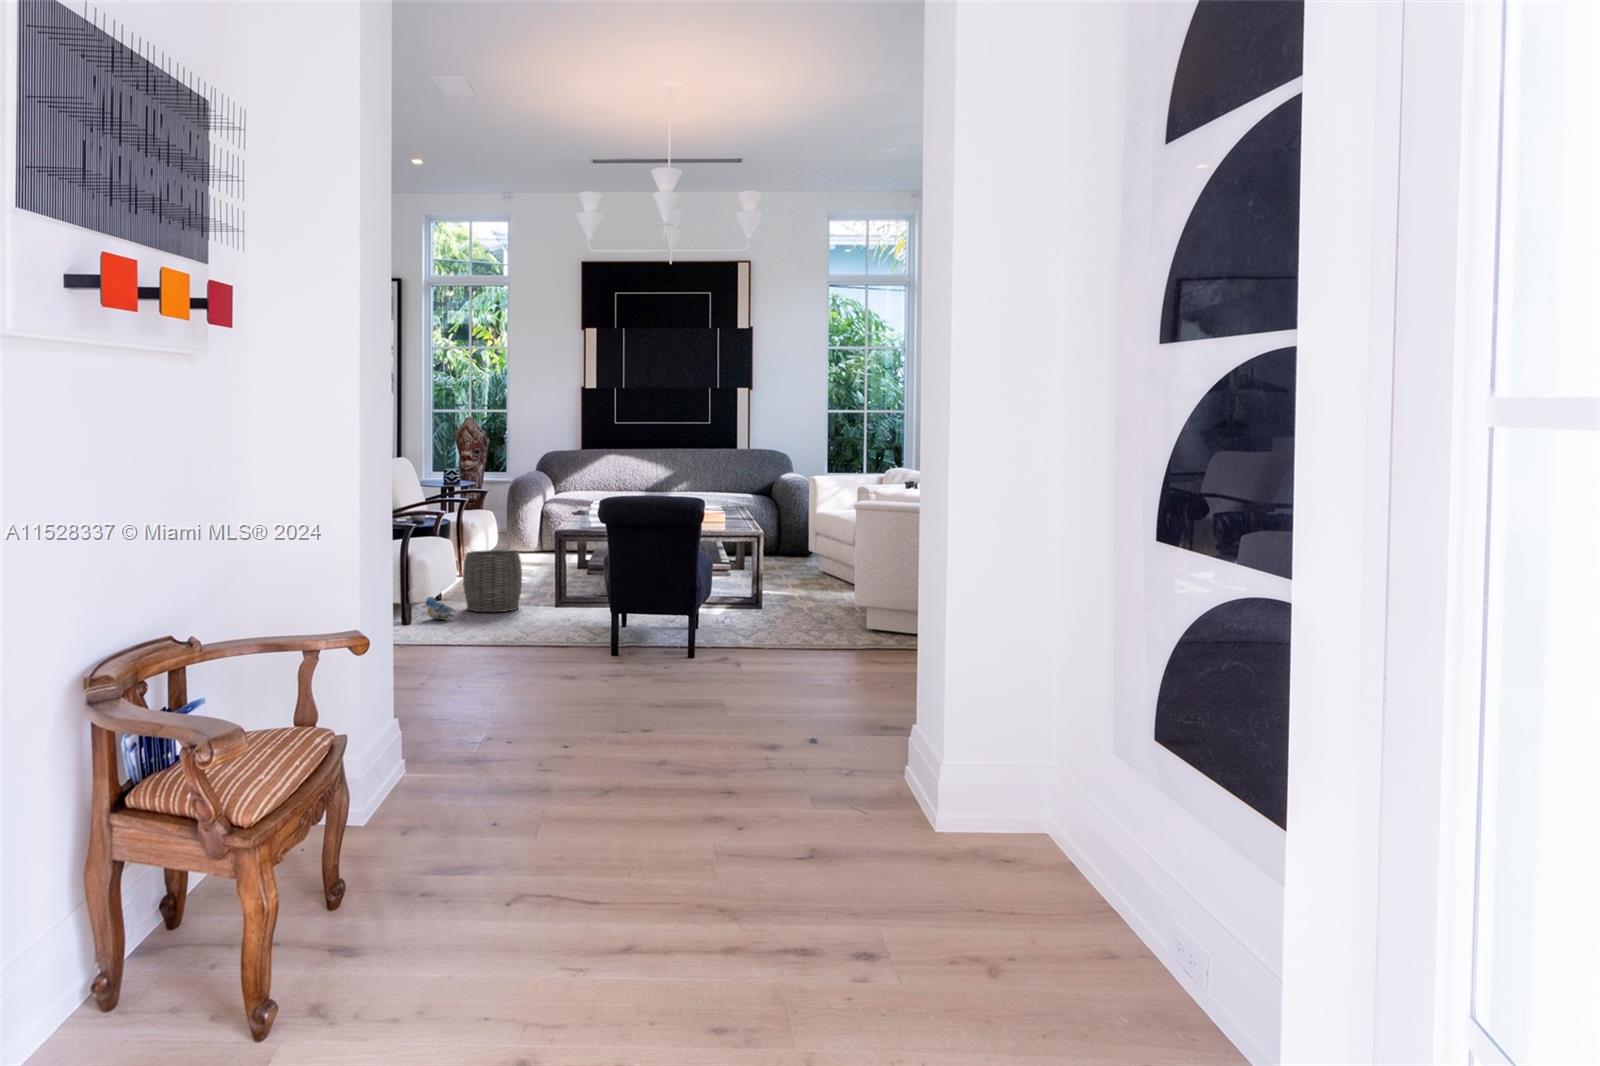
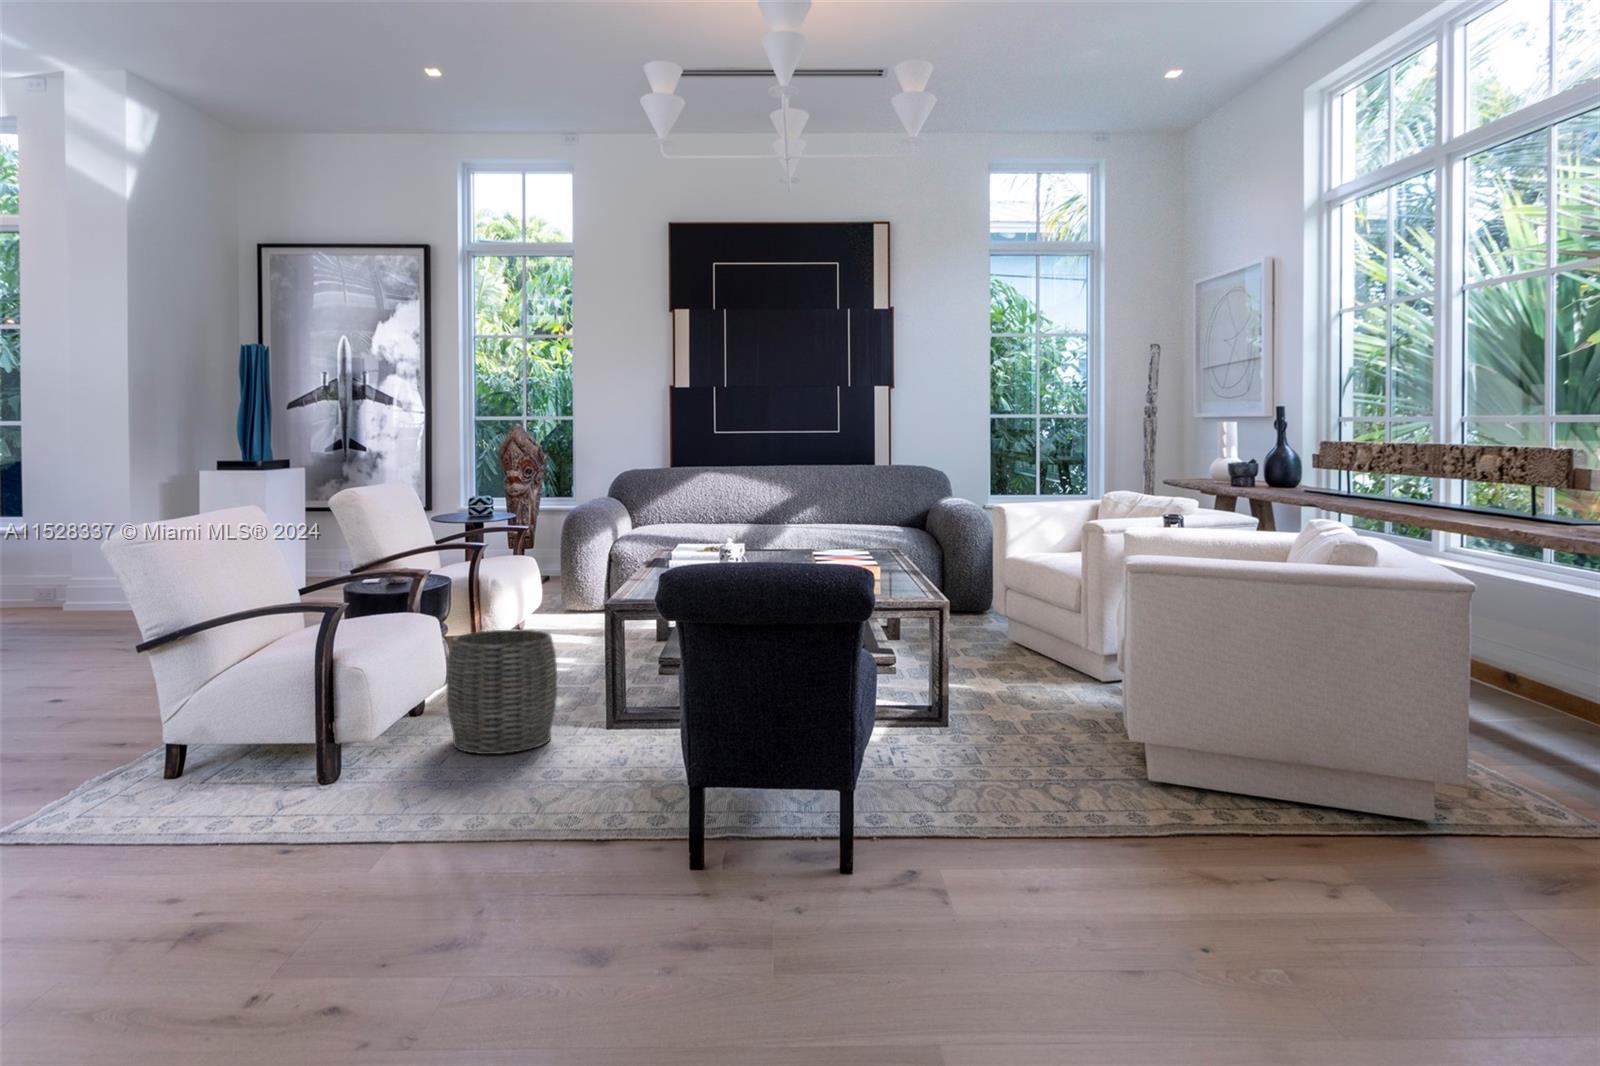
plush toy: present [425,597,455,620] -> none [359,732,420,780]

